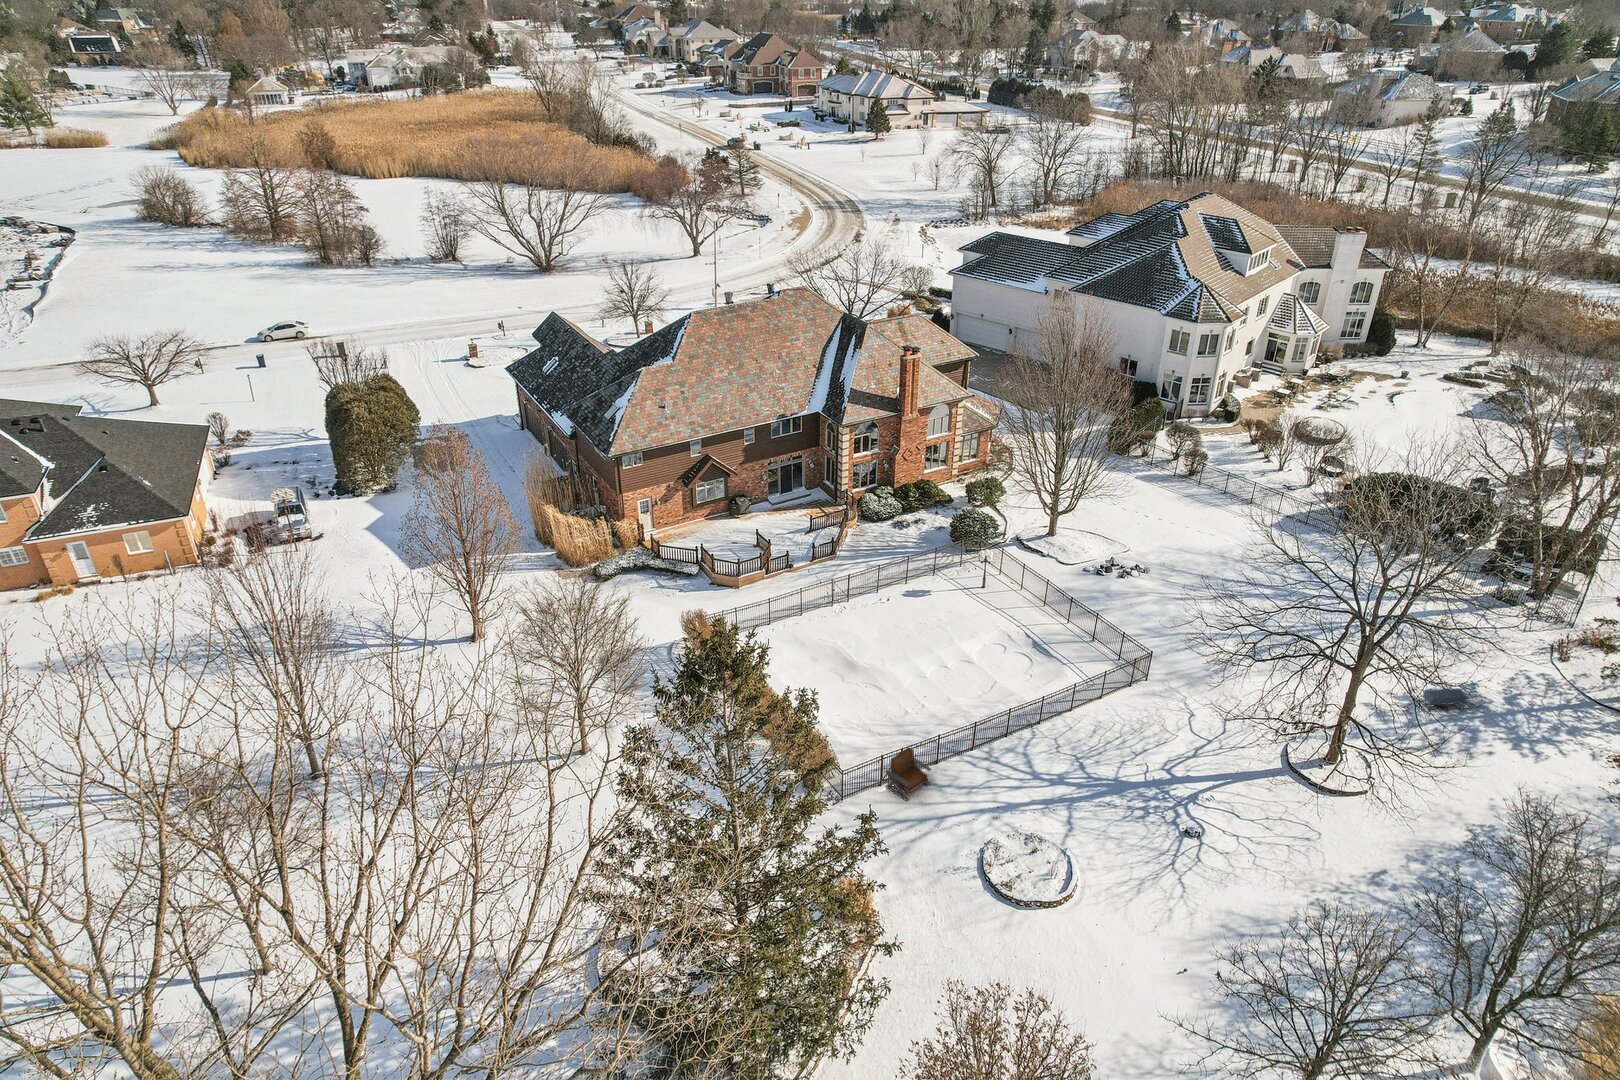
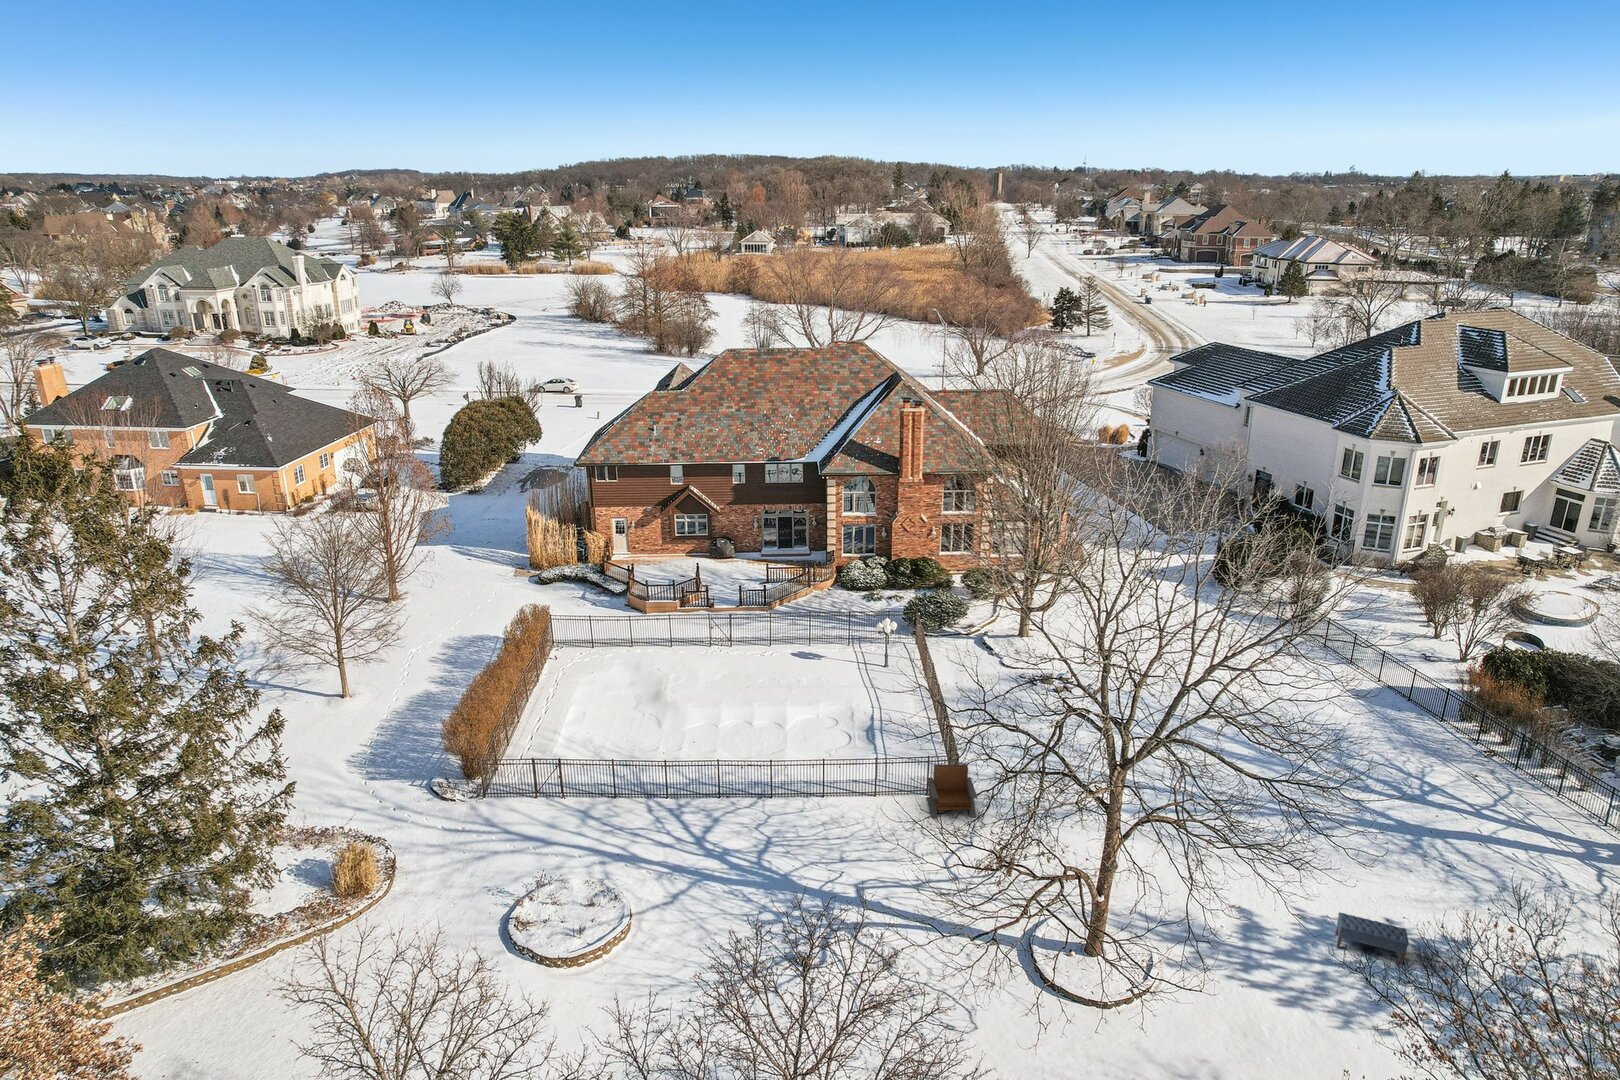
lounge chair: present [885,747,932,801] -> present [926,764,977,818]

